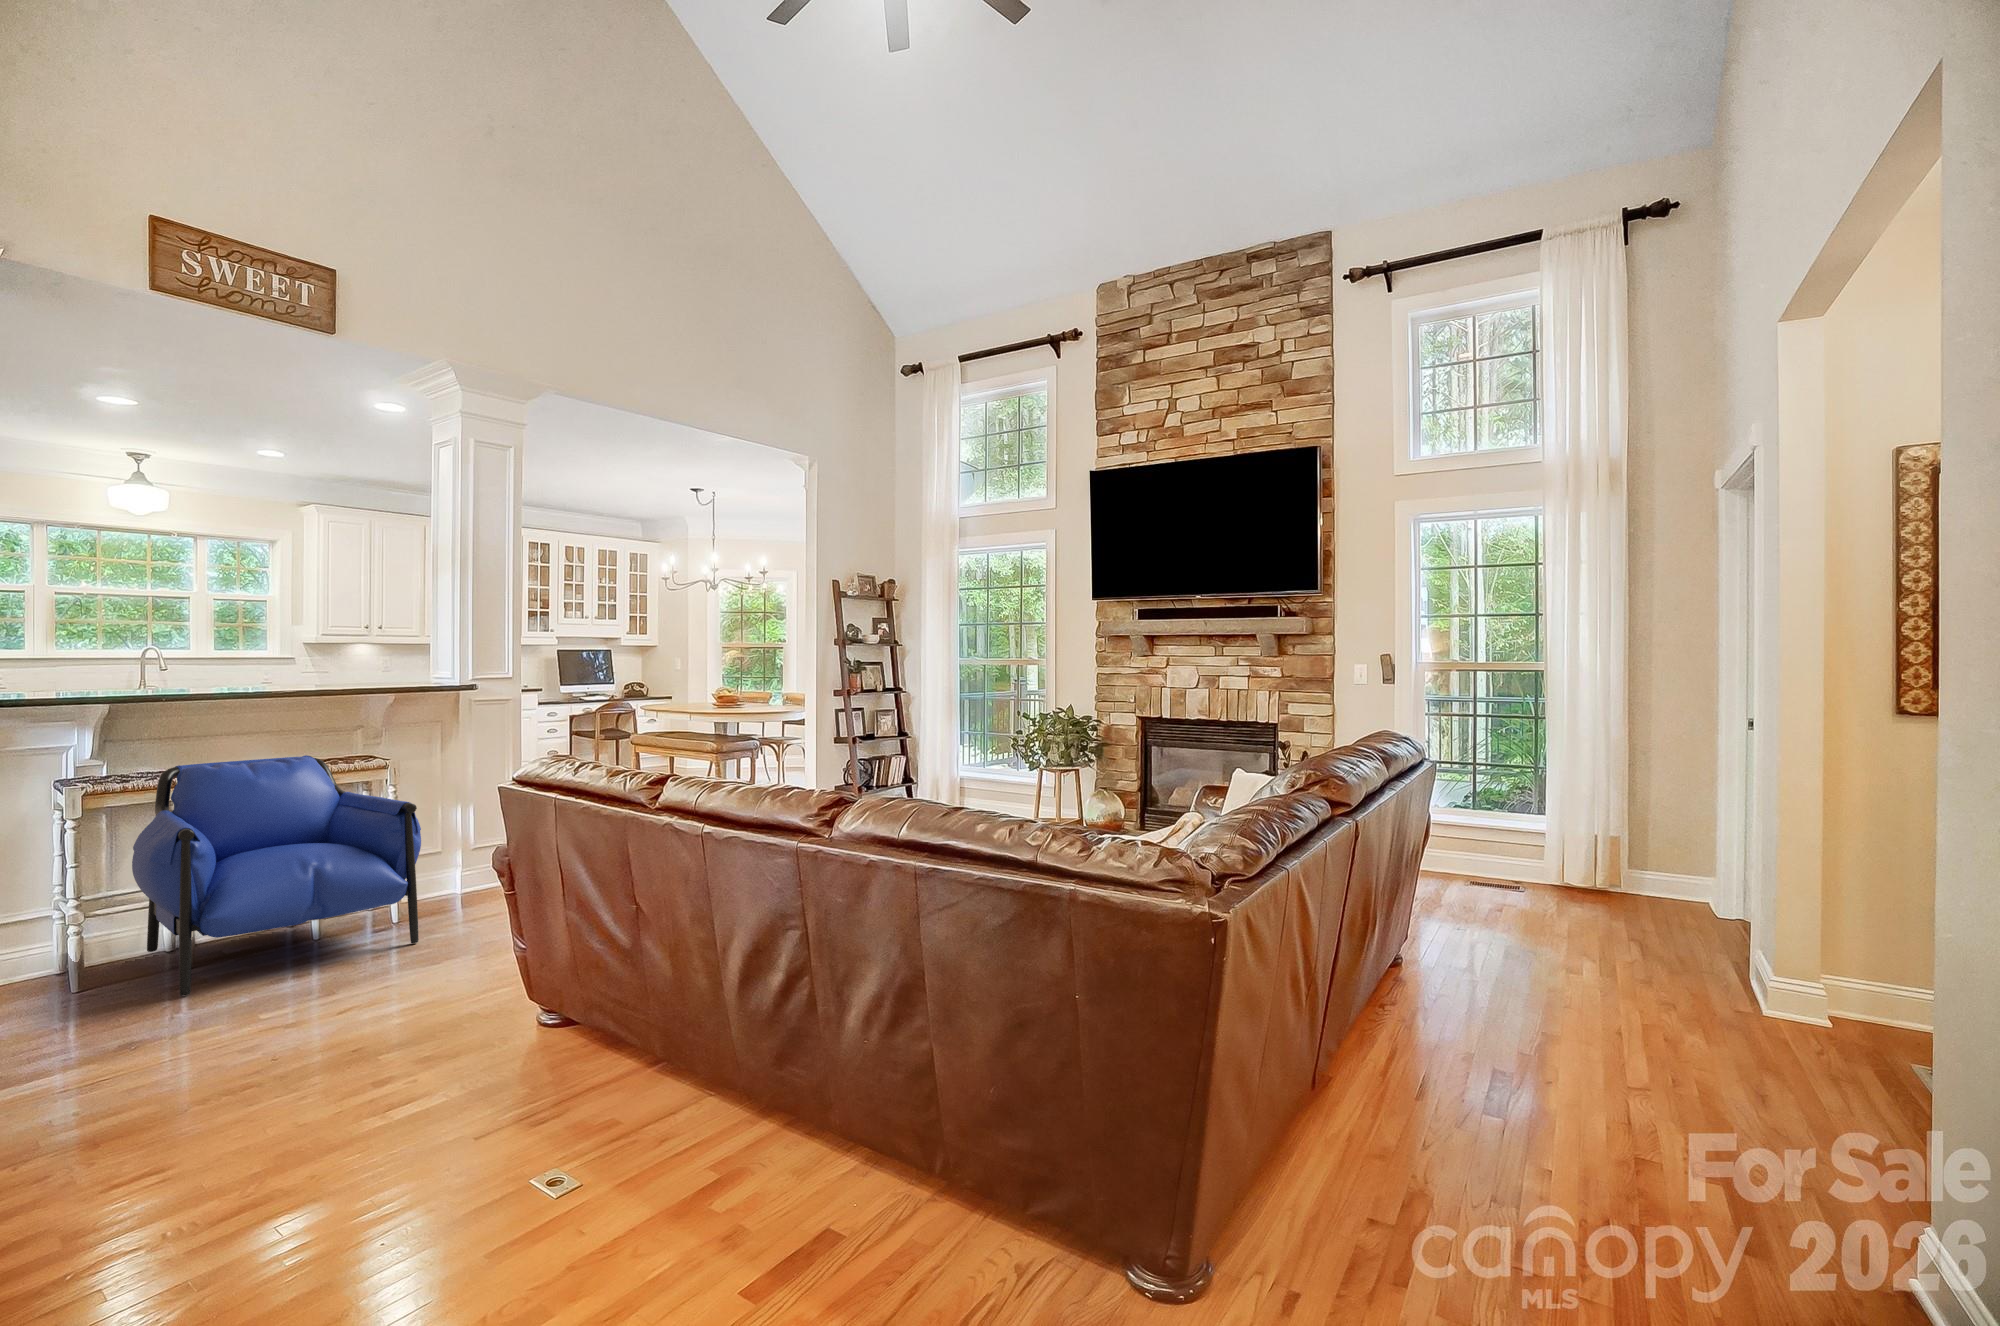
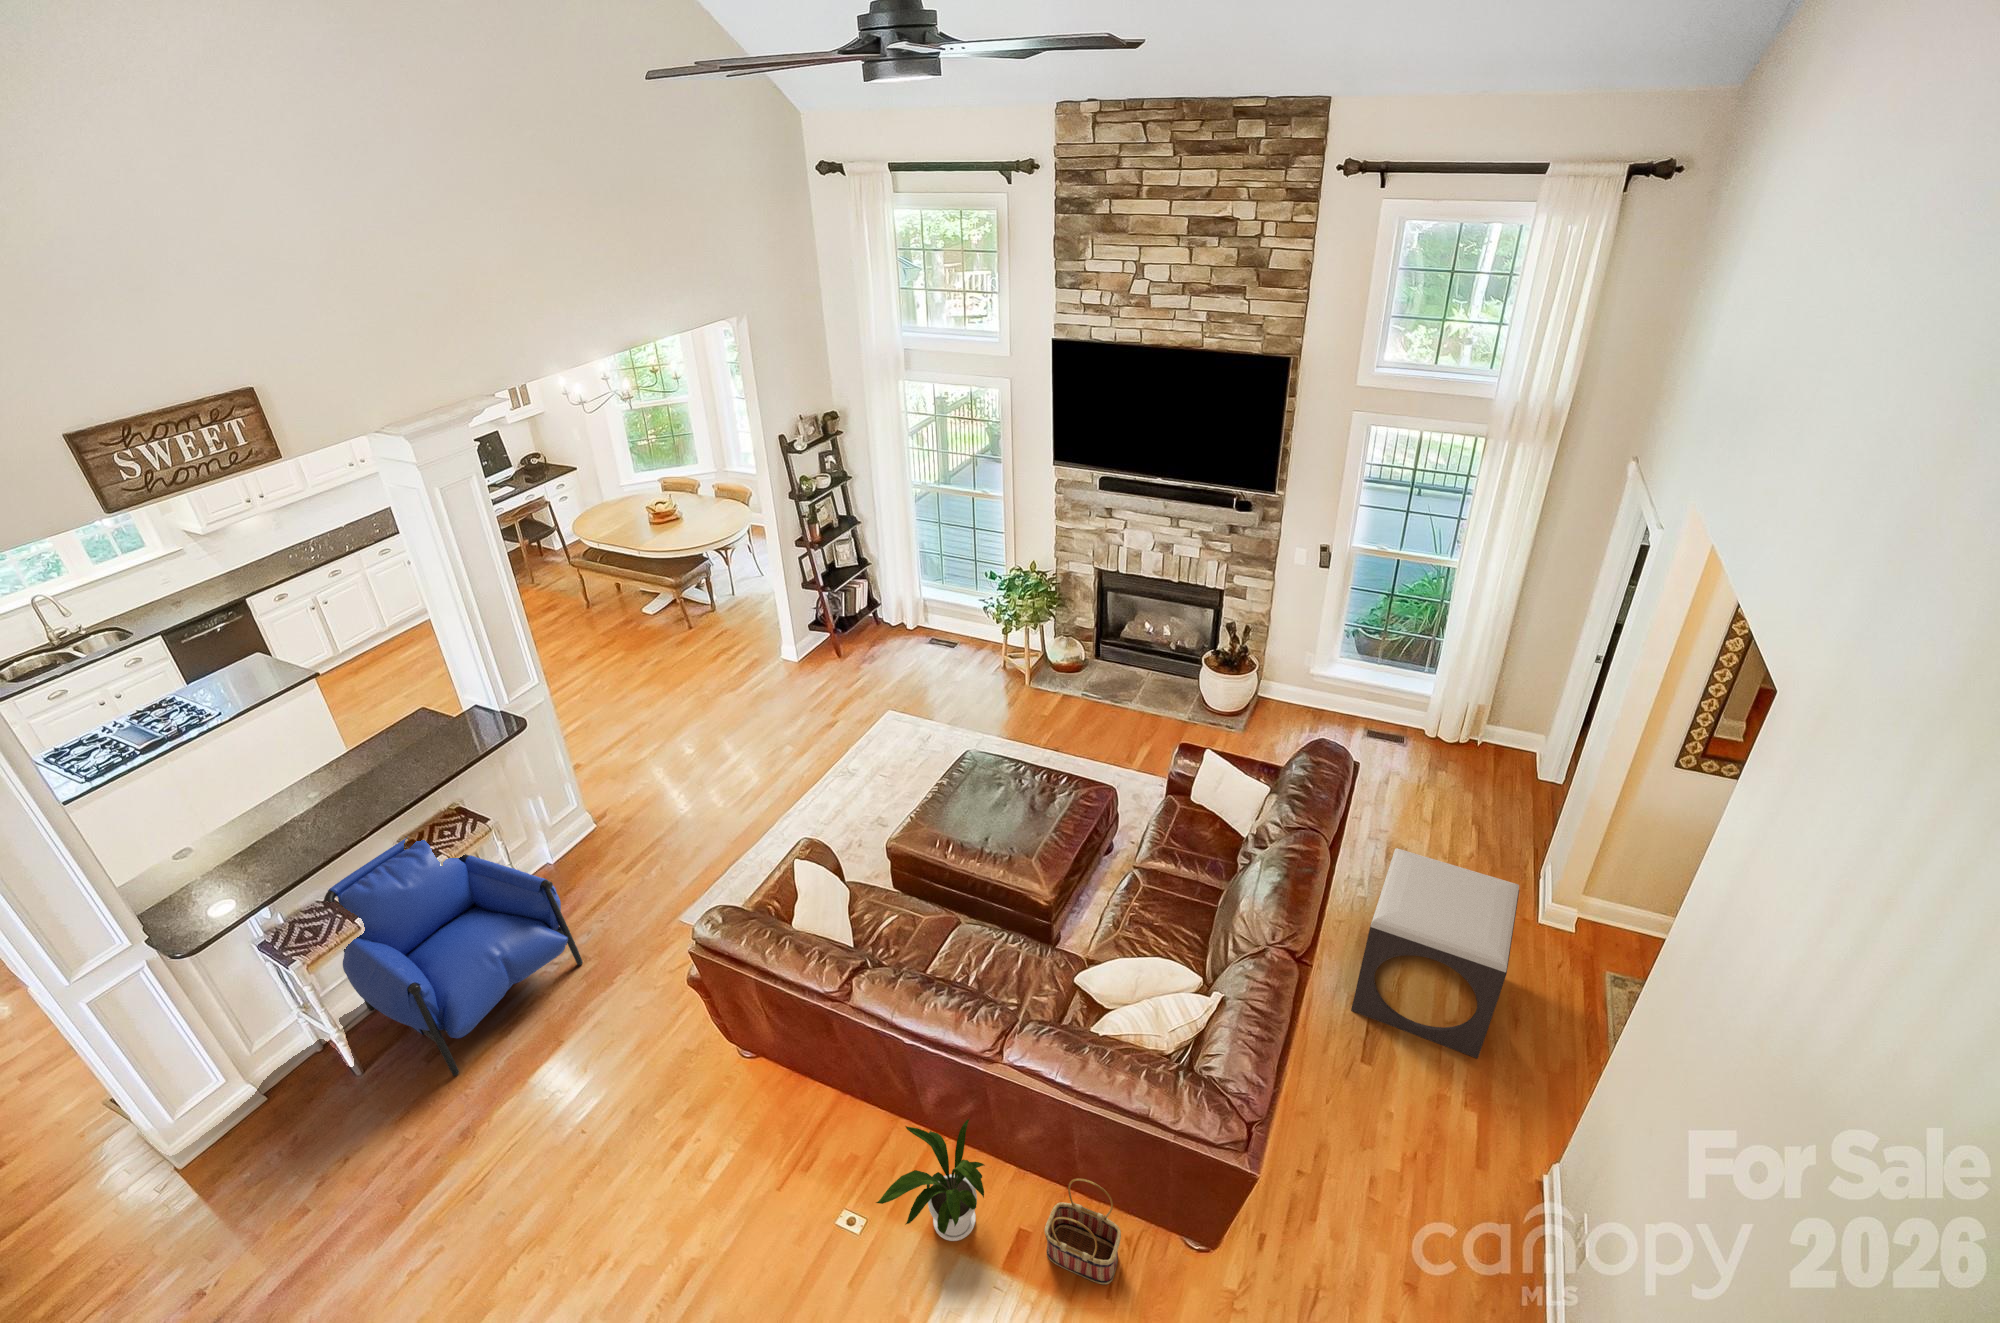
footstool: none [1446,827,1681,1105] -> present [1351,848,1519,1058]
house plant: none [597,939,792,1186] -> present [876,1119,984,1241]
basket: none [861,1041,992,1261] -> present [1044,1178,1121,1285]

